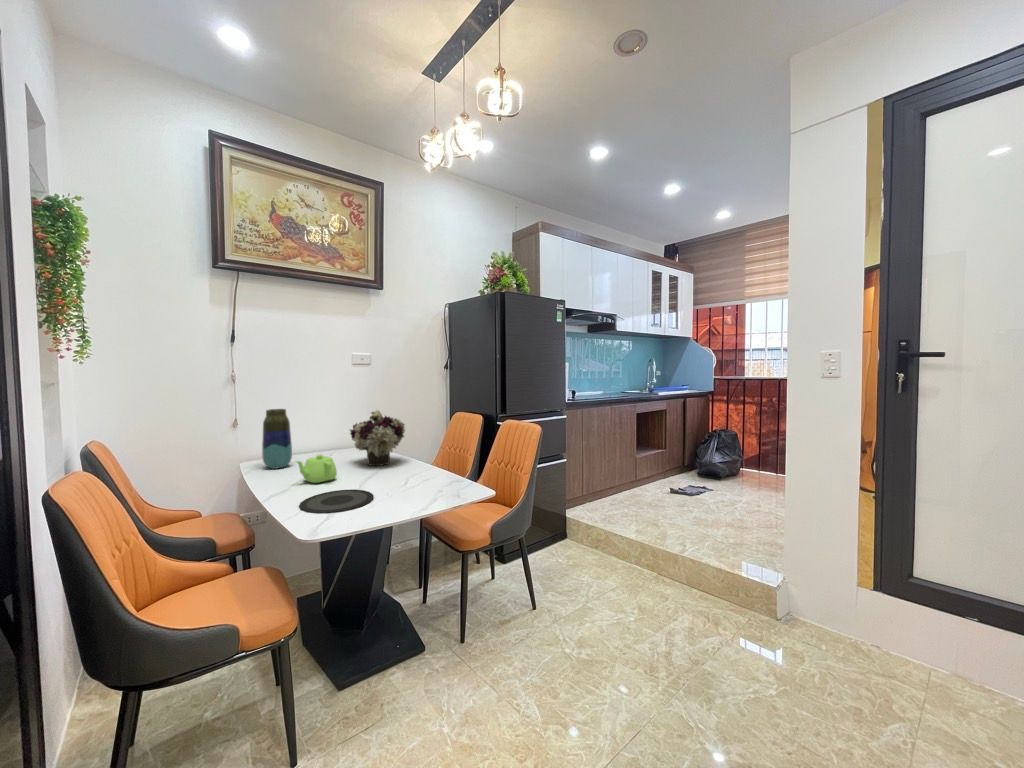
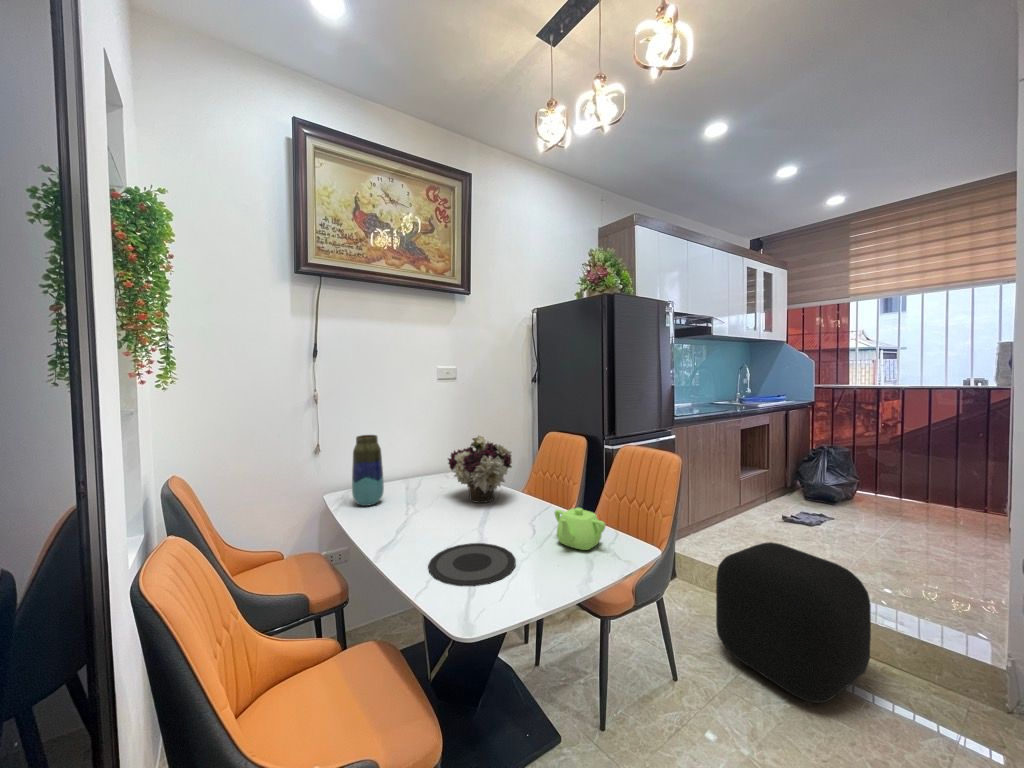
teapot: present [296,455,337,483] -> present [554,508,605,550]
ottoman: none [575,499,683,617] -> present [716,542,871,703]

